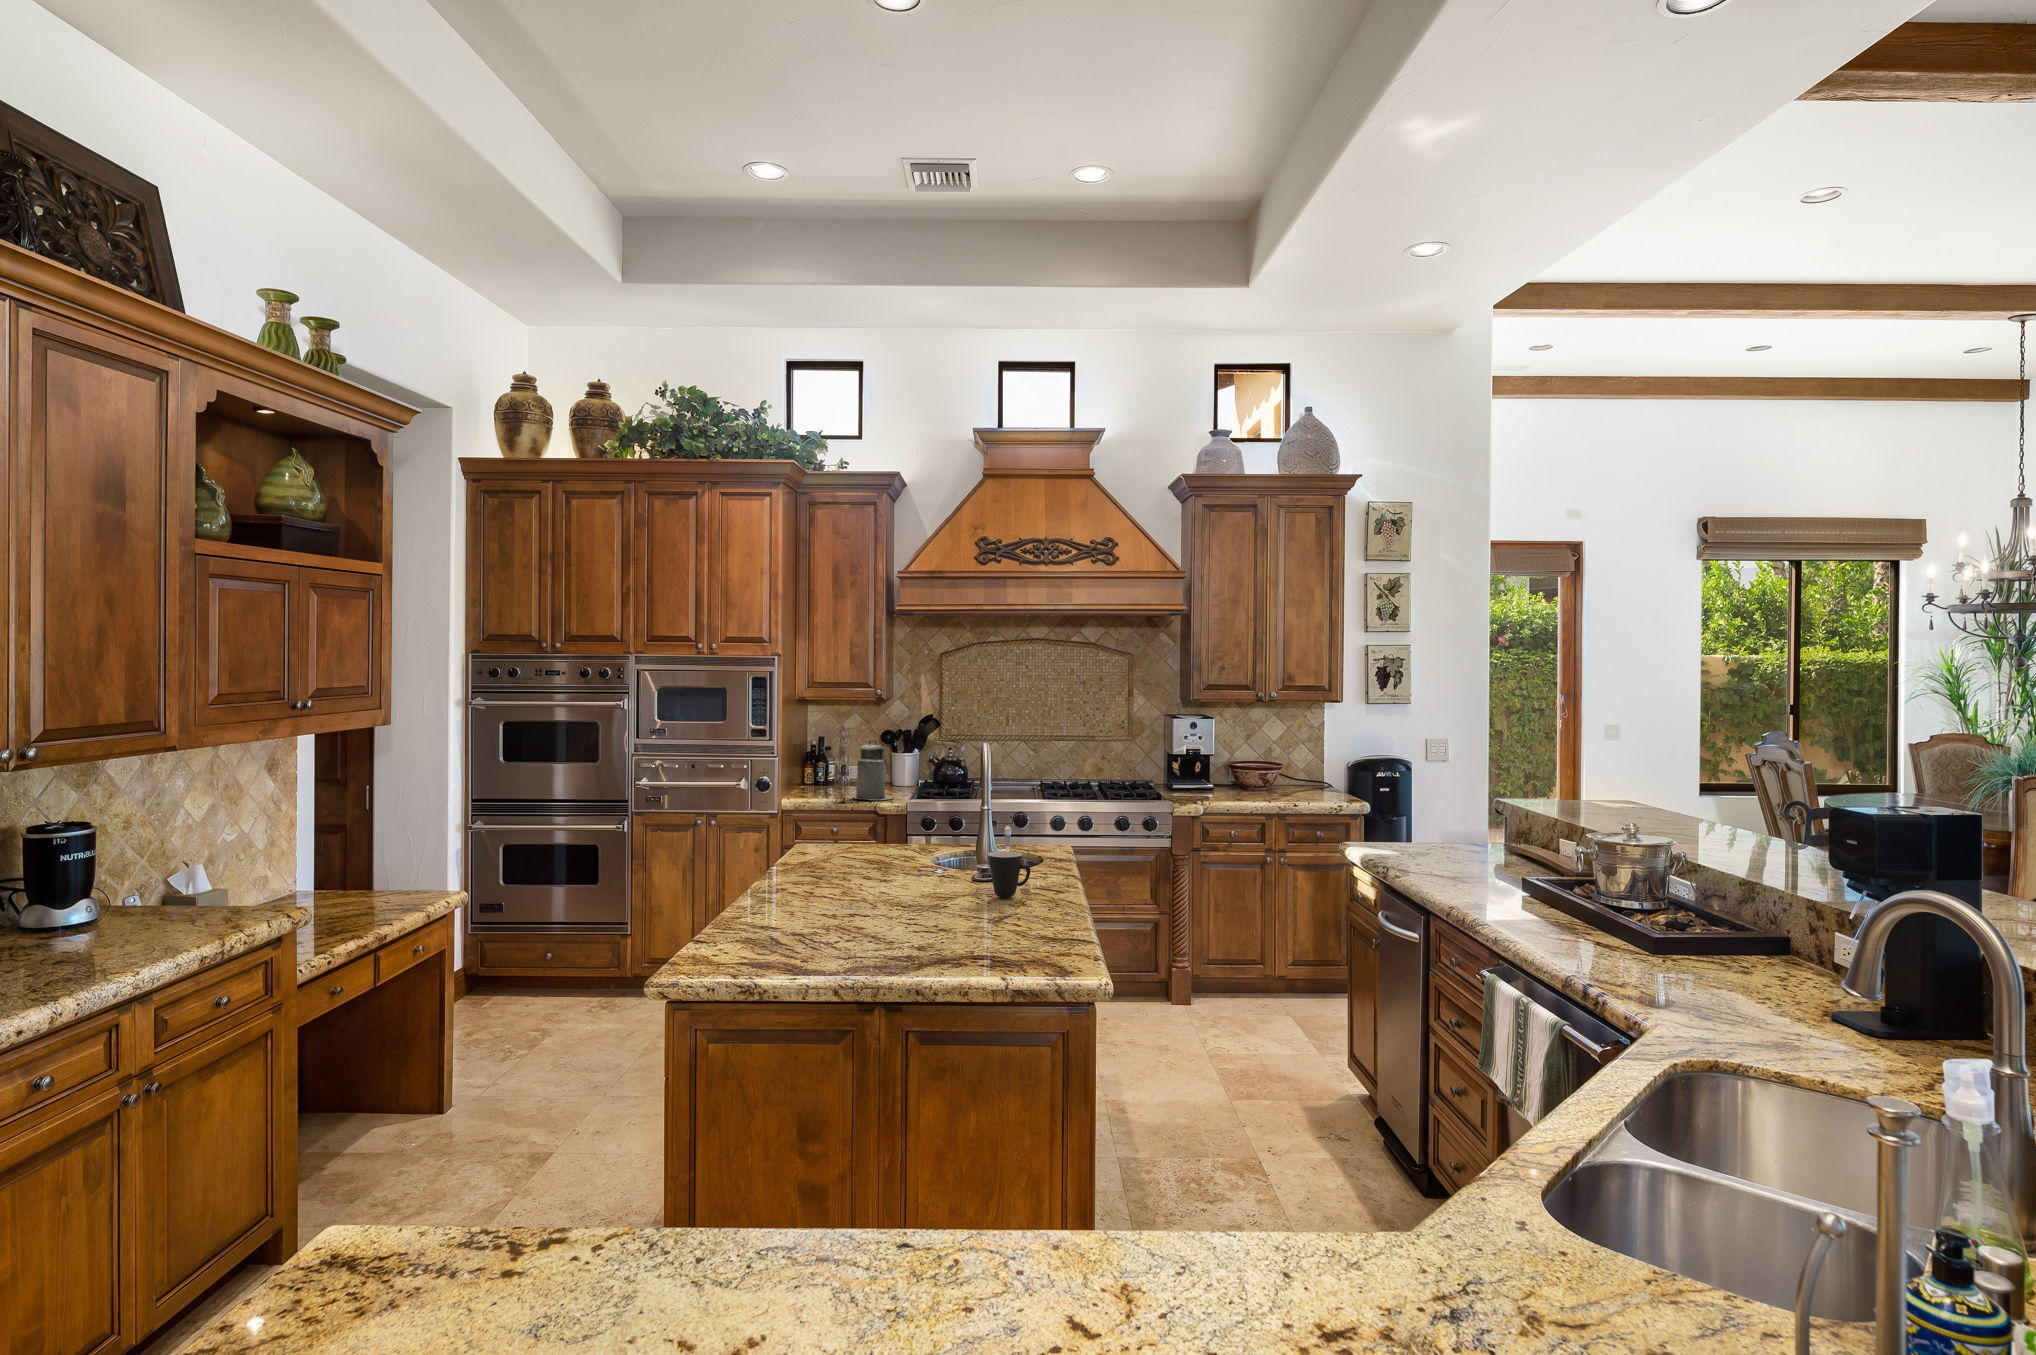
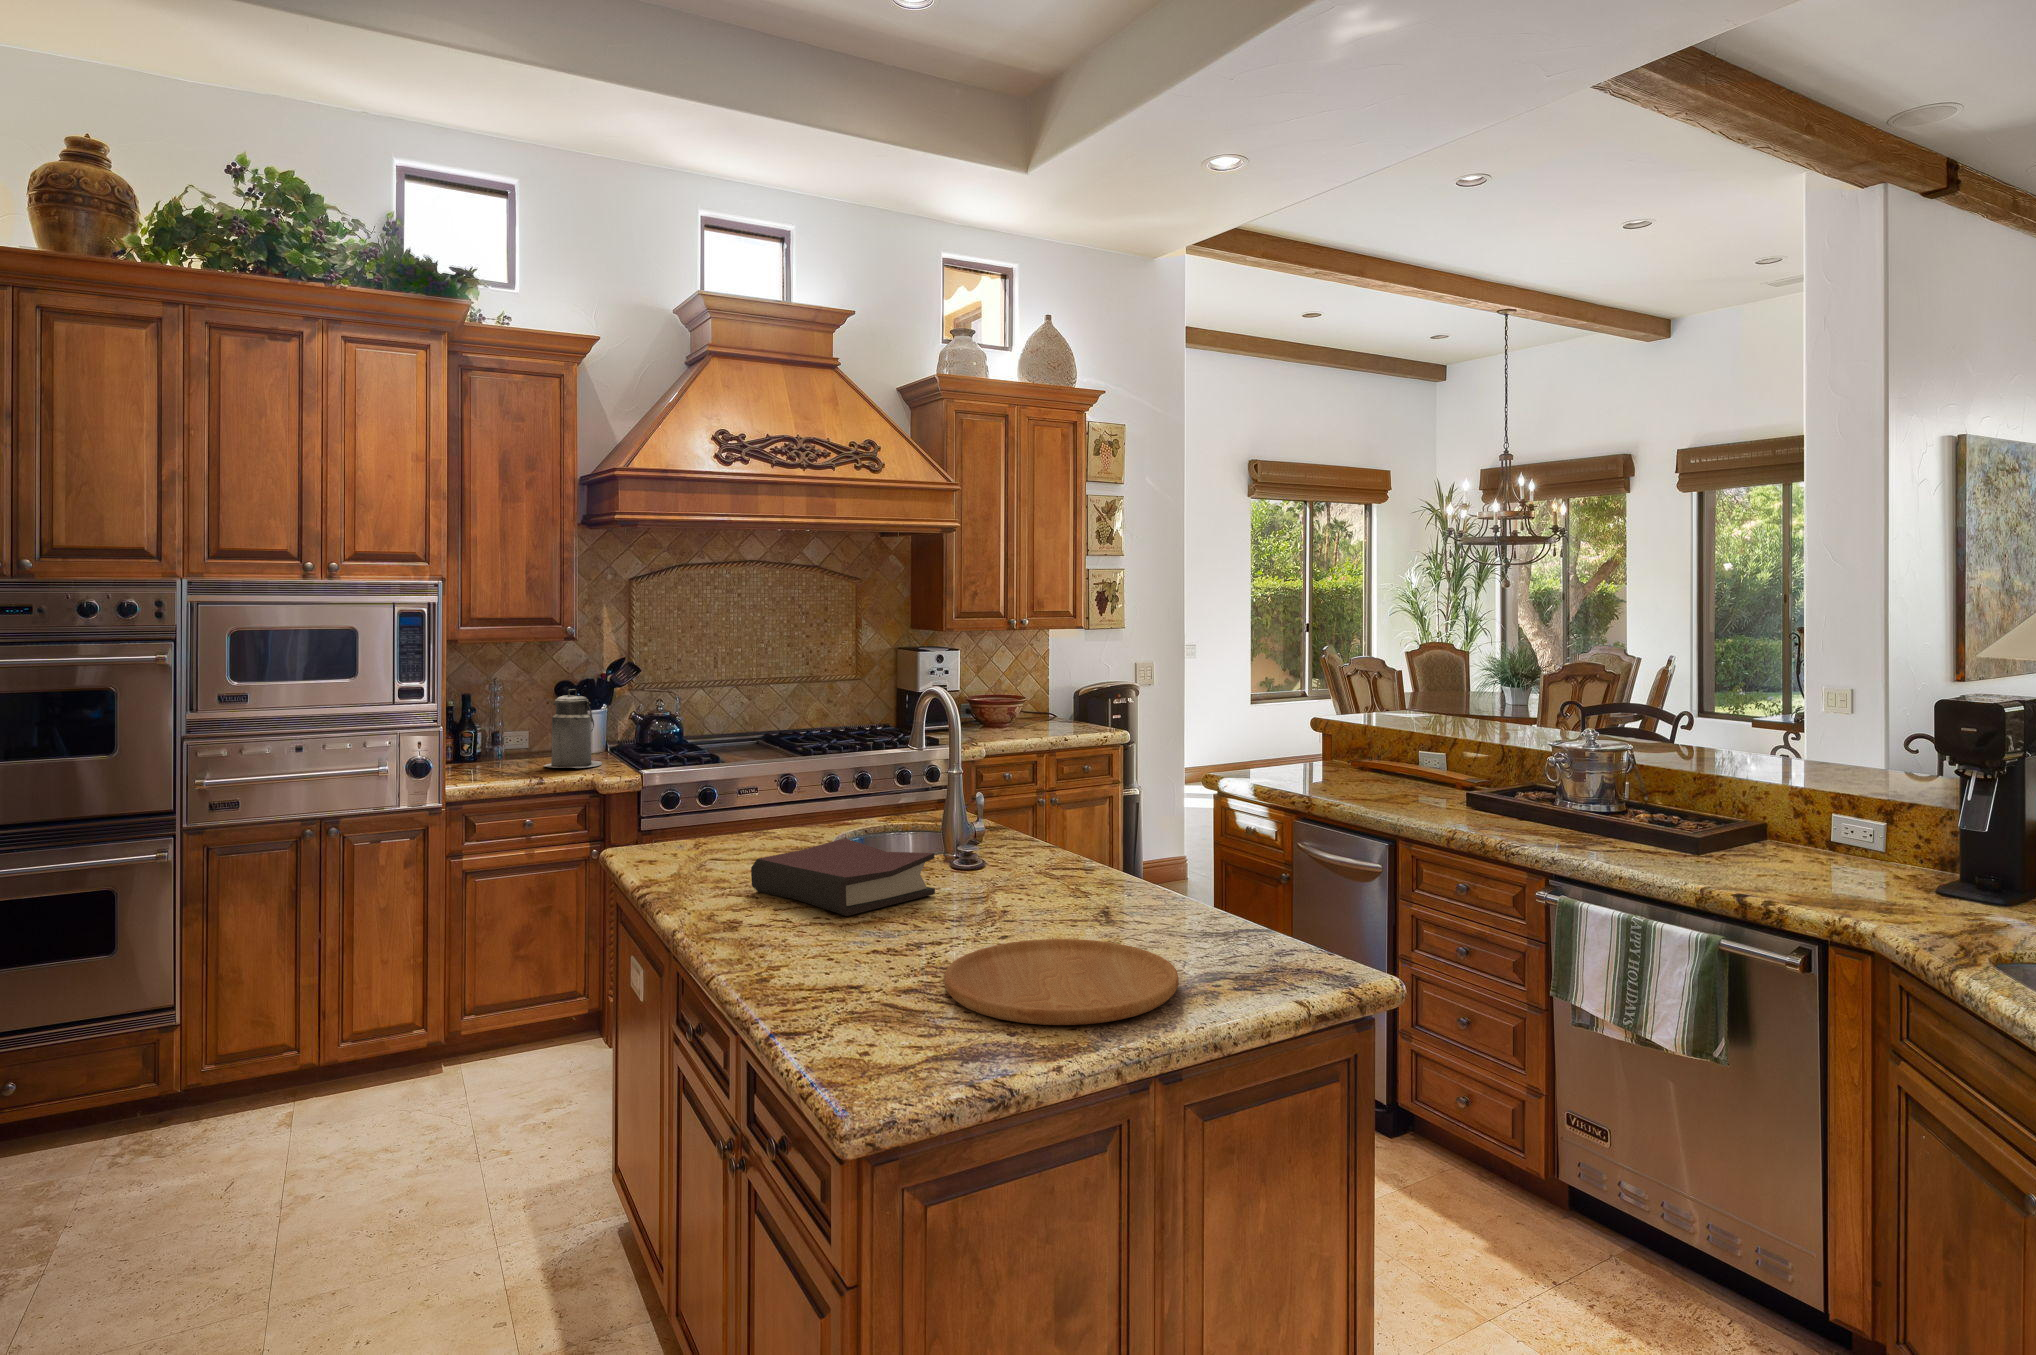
mug: present [988,851,1031,898] -> none [1012,819,1066,882]
hardback book: none [819,854,921,901] -> present [751,838,935,916]
cutting board: none [804,923,958,966] -> present [944,939,1179,1025]

